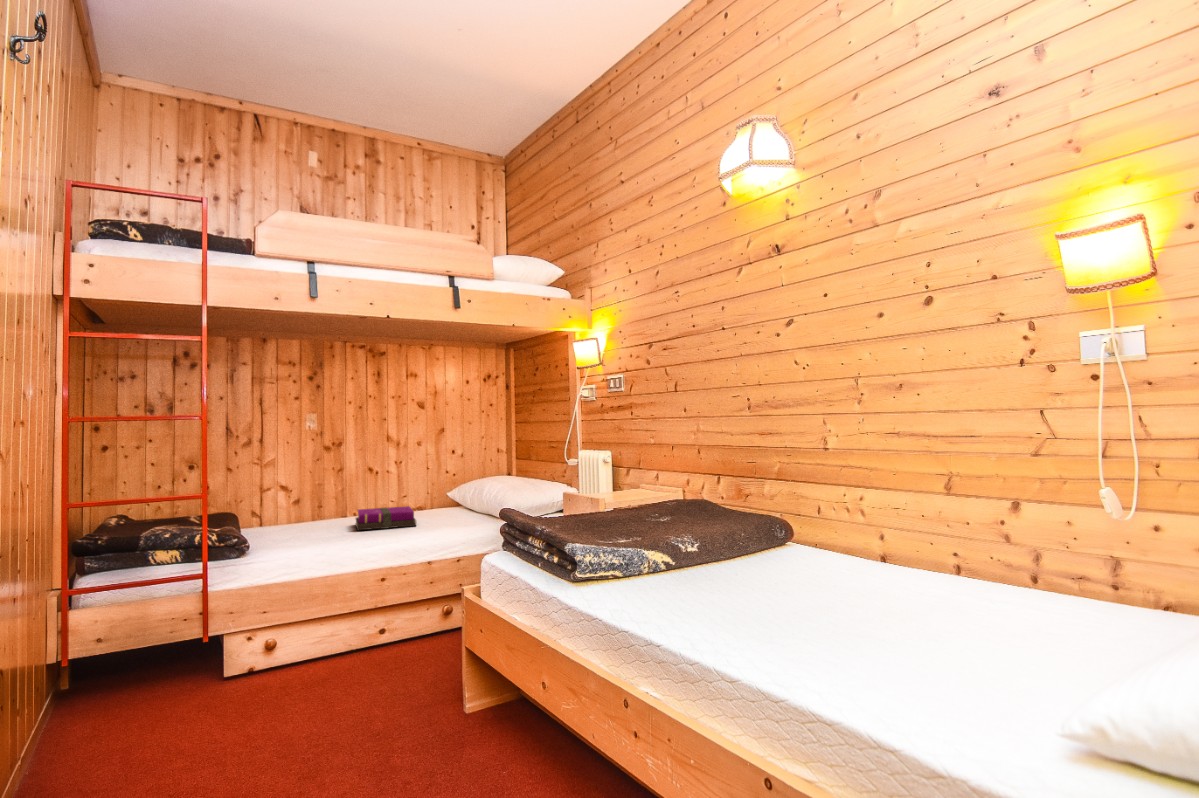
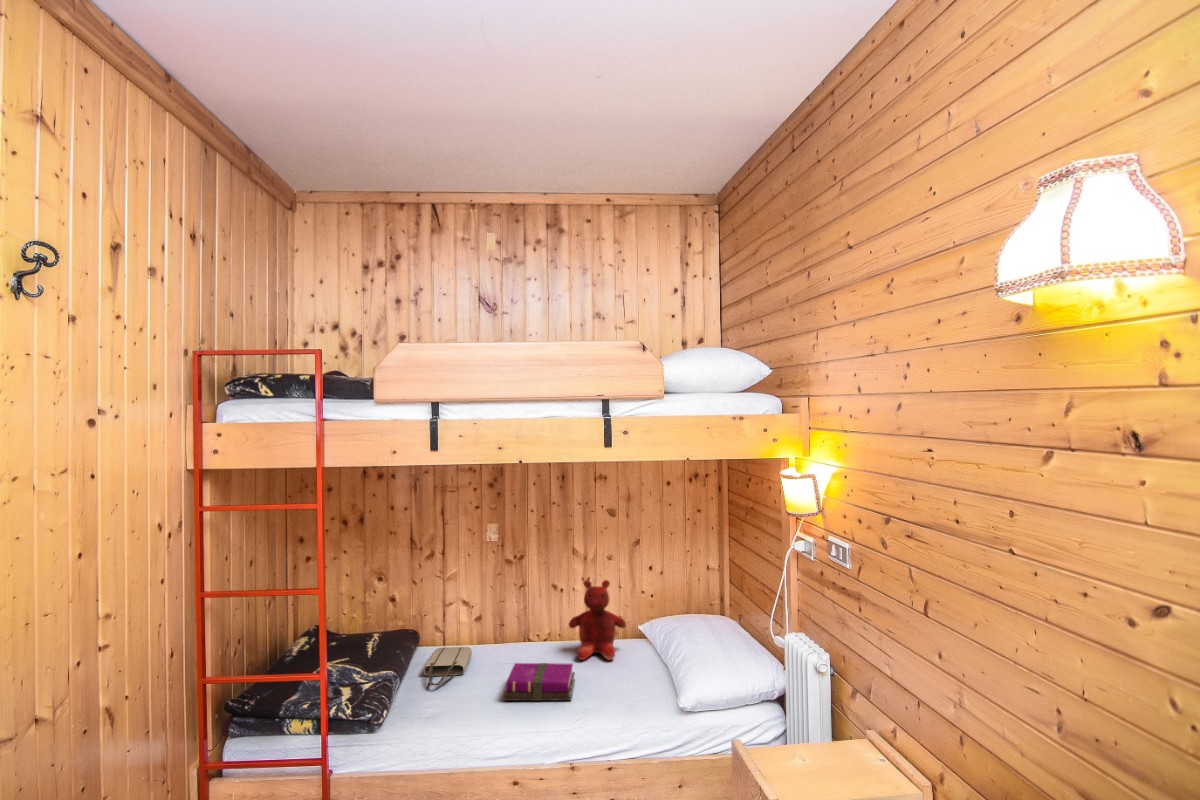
teddy bear: none [392,451,442,513] -> present [569,580,626,660]
tote bag: none [264,513,306,531] -> present [424,647,472,685]

